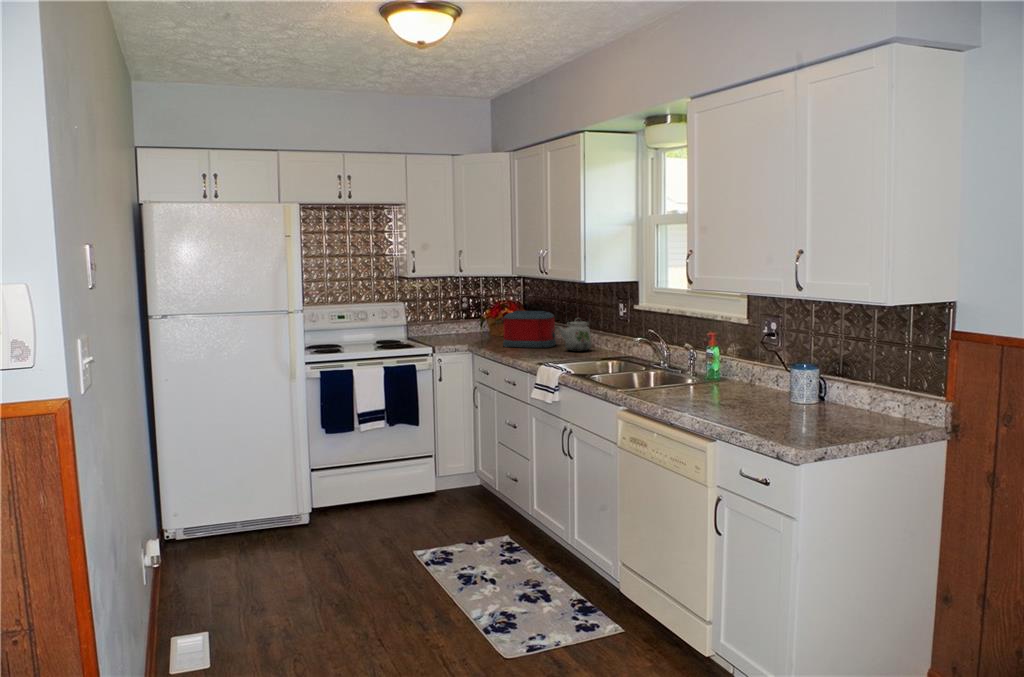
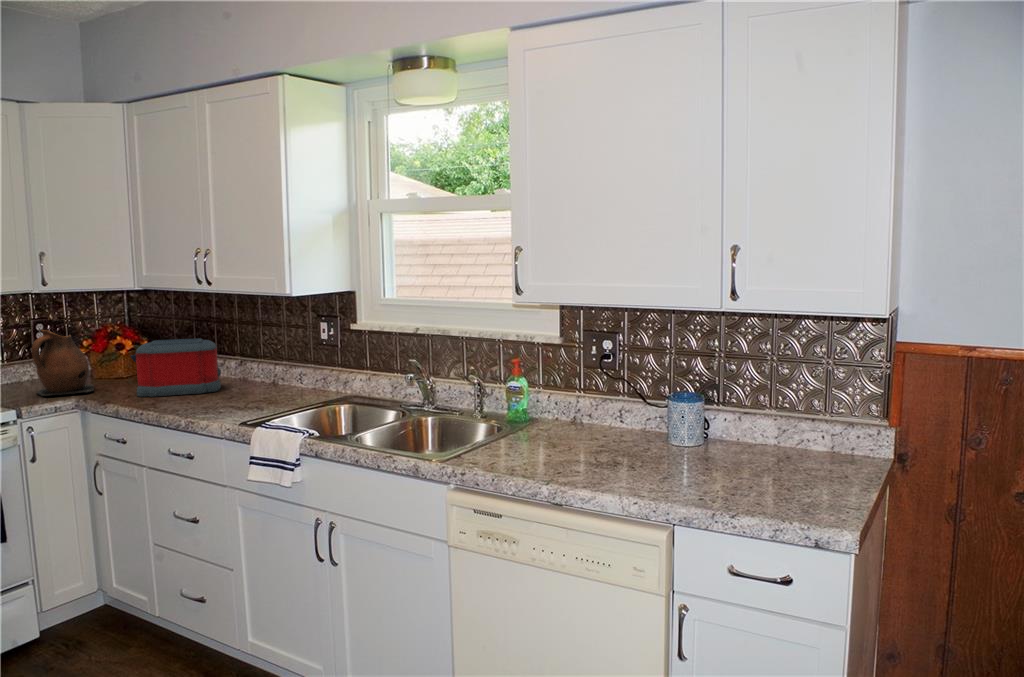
ceramic pitcher: none [451,301,486,343] -> present [32,330,94,396]
kettle: present [556,305,592,352] -> none [234,328,287,394]

